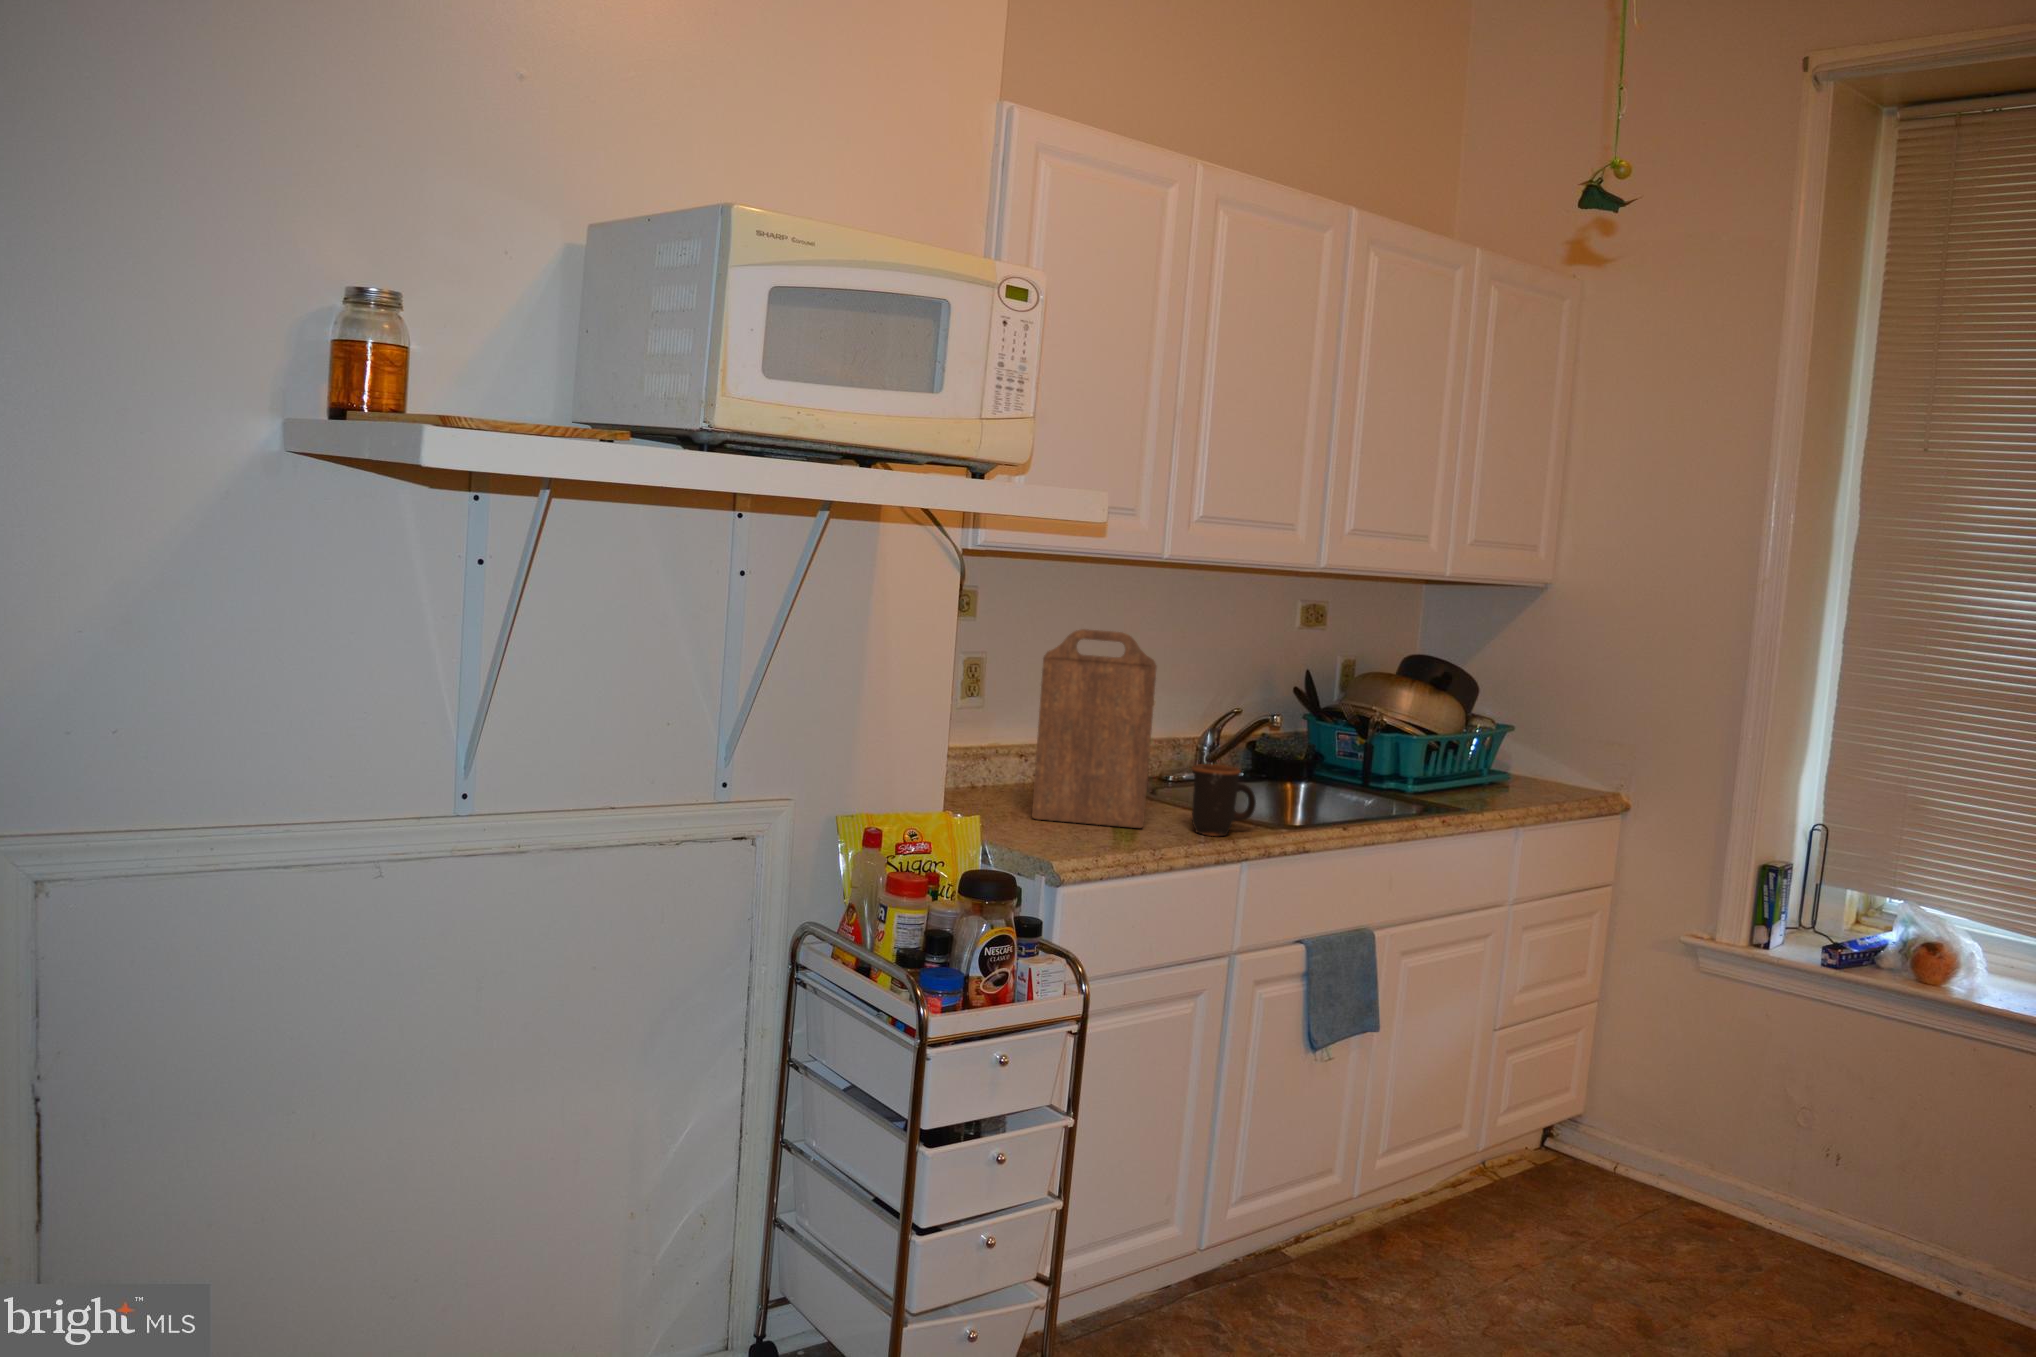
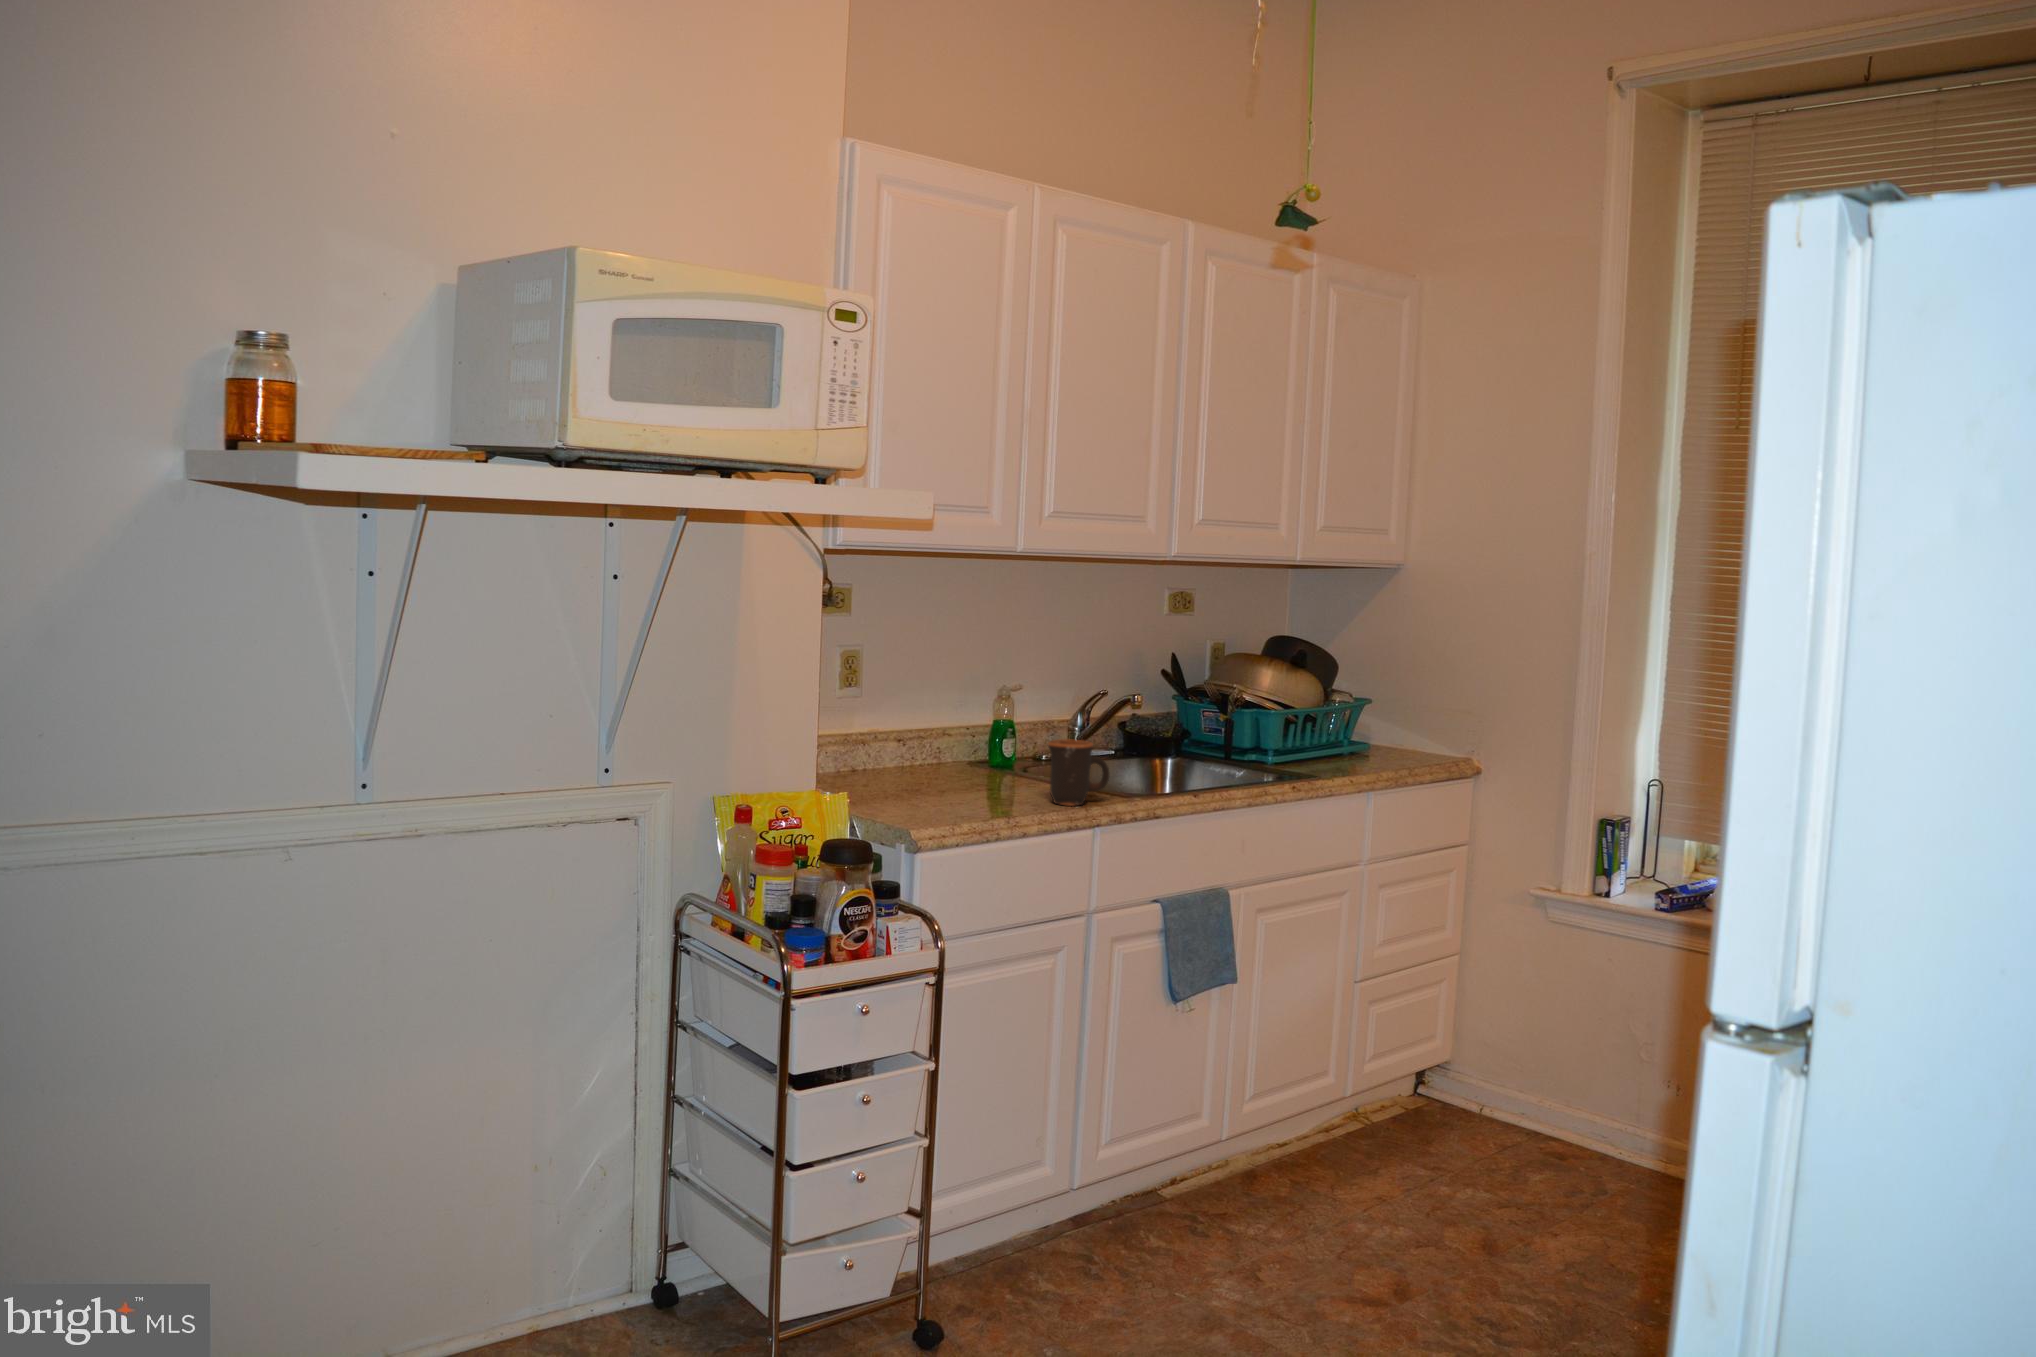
cutting board: present [1032,629,1157,828] -> none [901,618,1011,801]

